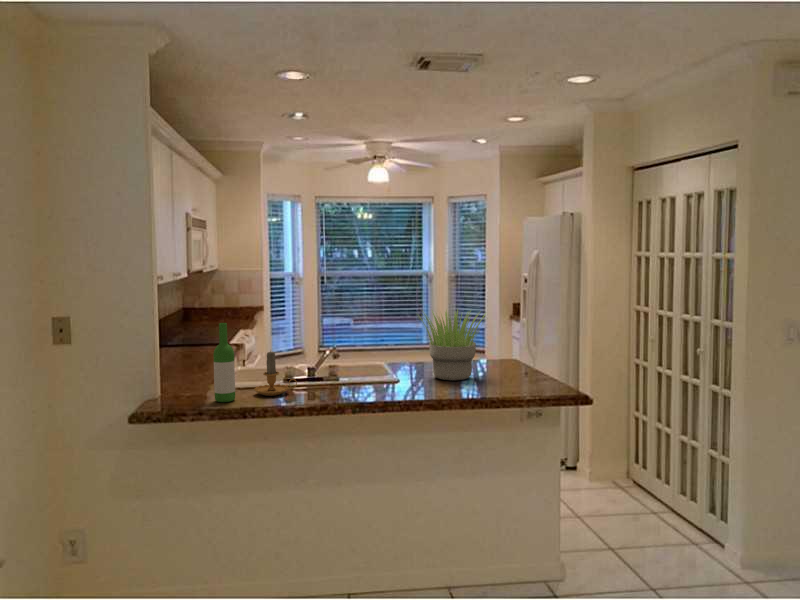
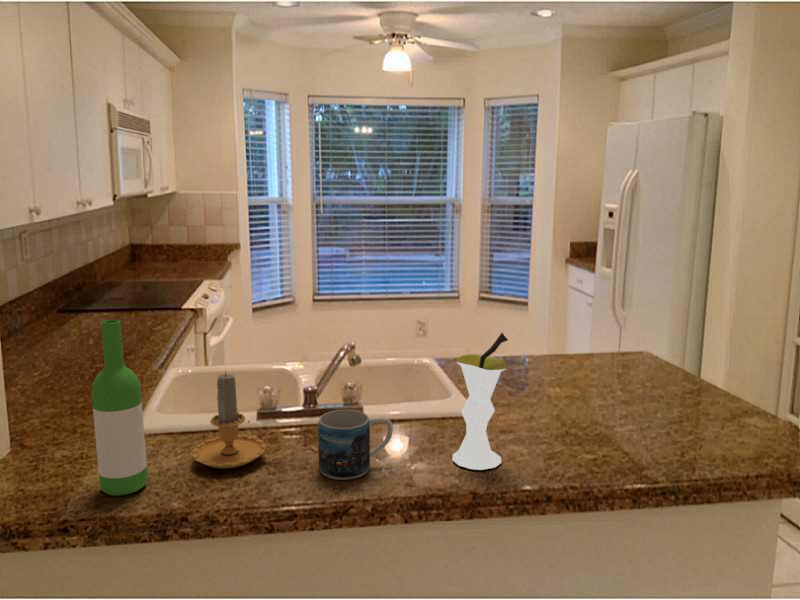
potted plant: present [419,310,486,381] -> none [505,271,661,415]
vase: none [378,331,404,395] -> present [452,333,508,470]
mug: none [314,369,349,398] -> present [318,410,393,480]

